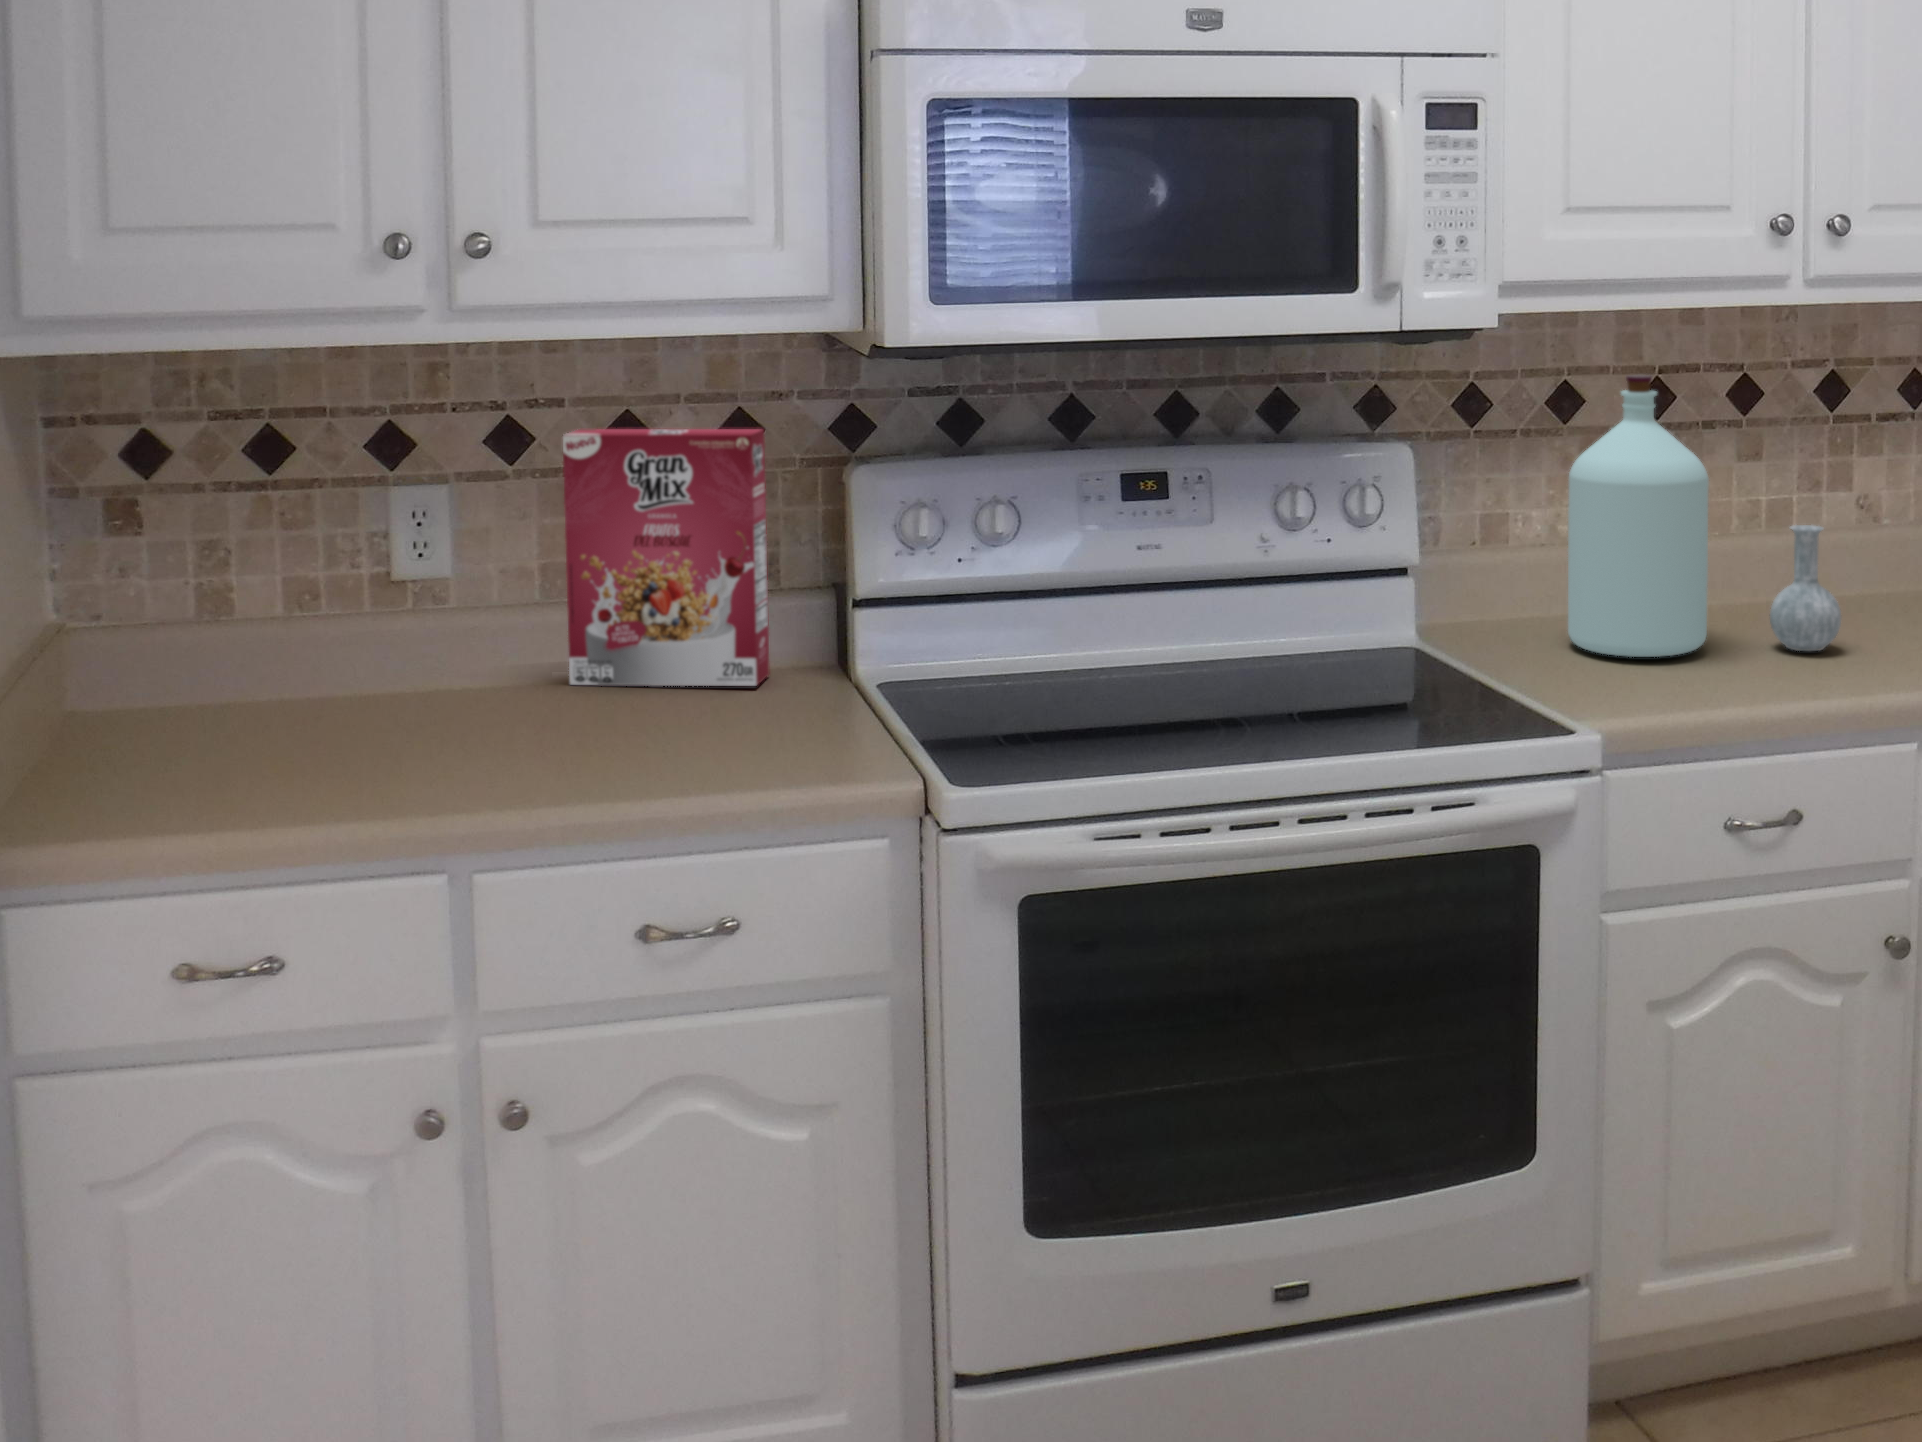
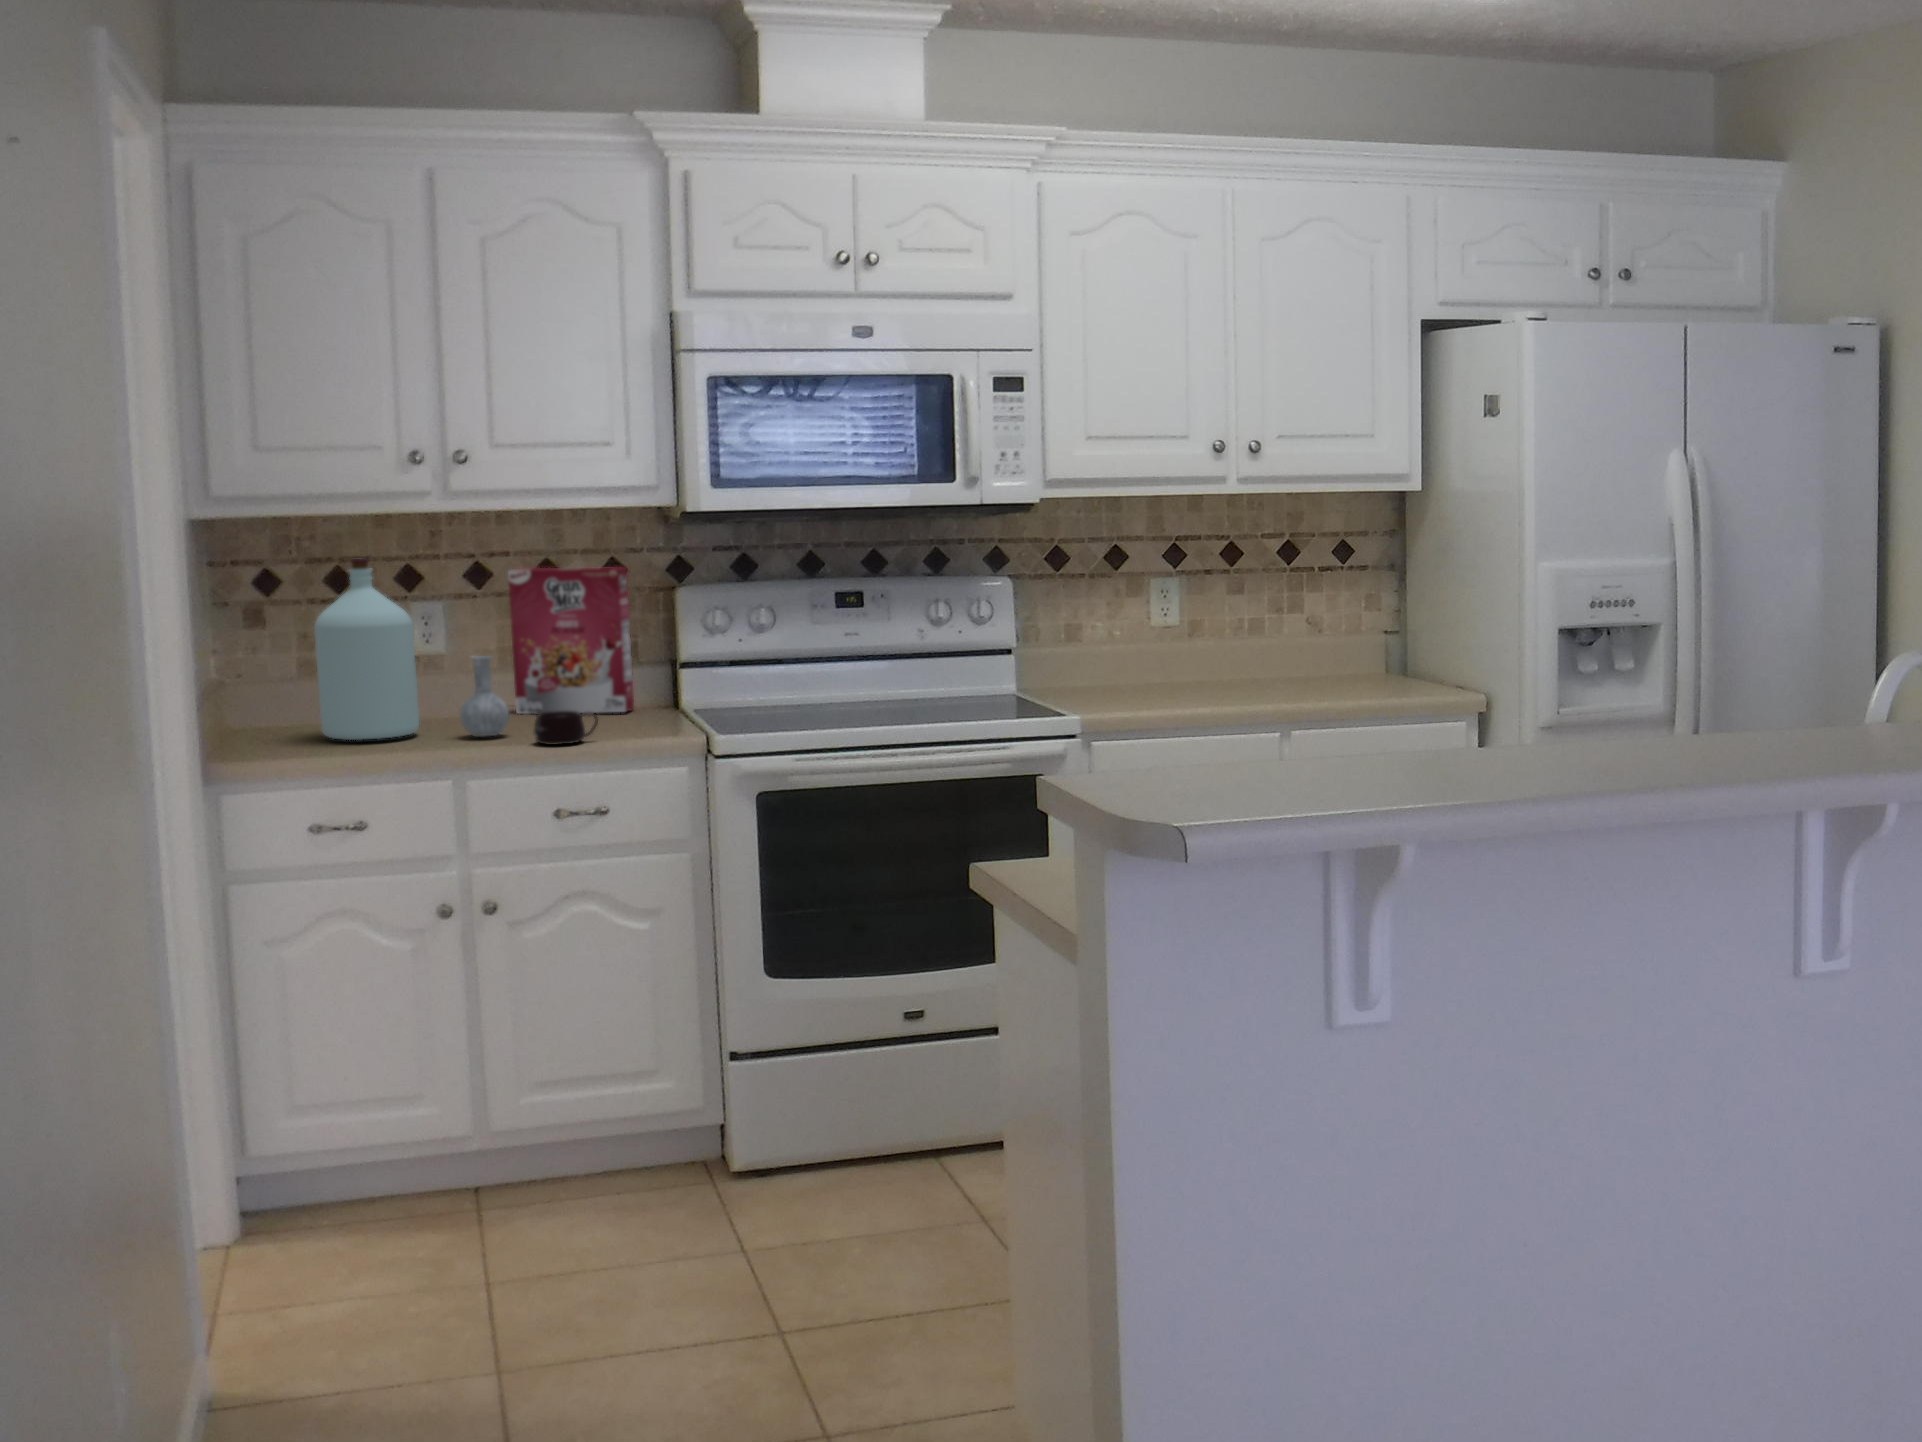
bottle: present [1568,375,1841,657] -> present [314,558,509,740]
mug: none [600,720,718,792] -> present [534,711,598,745]

